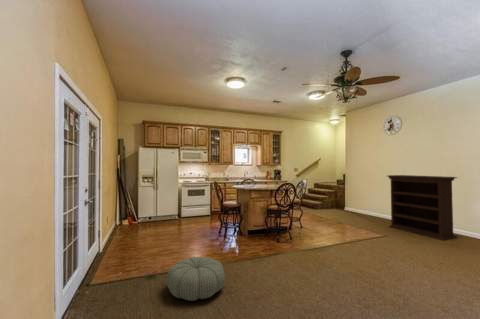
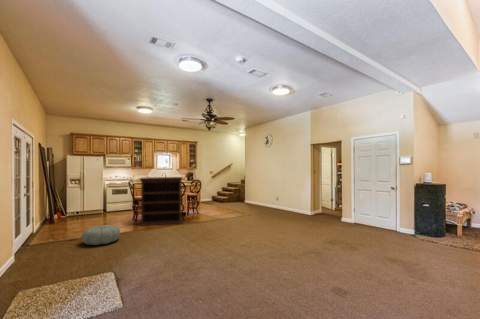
bookshelf: present [388,175,457,240] -> present [140,177,183,226]

